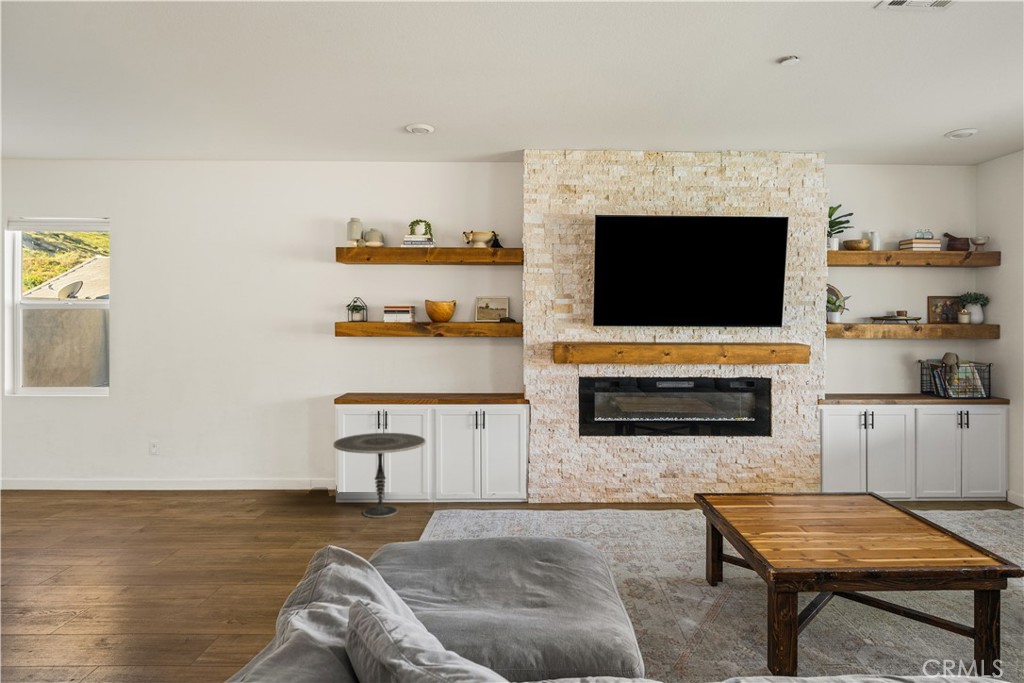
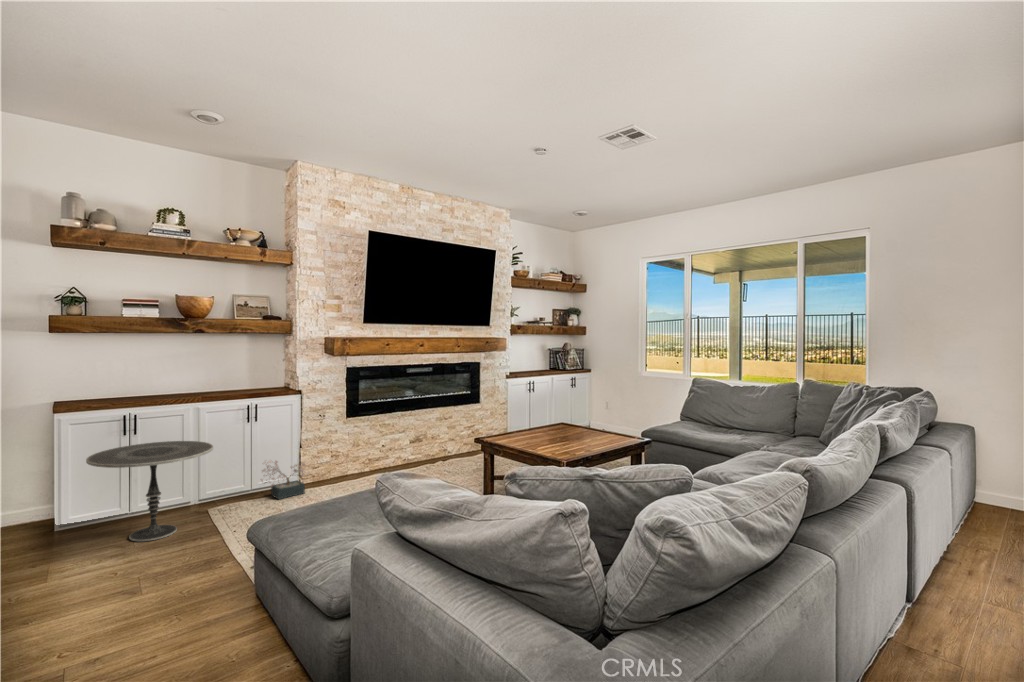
decorative plant: none [477,463,525,505] -> present [262,461,309,499]

